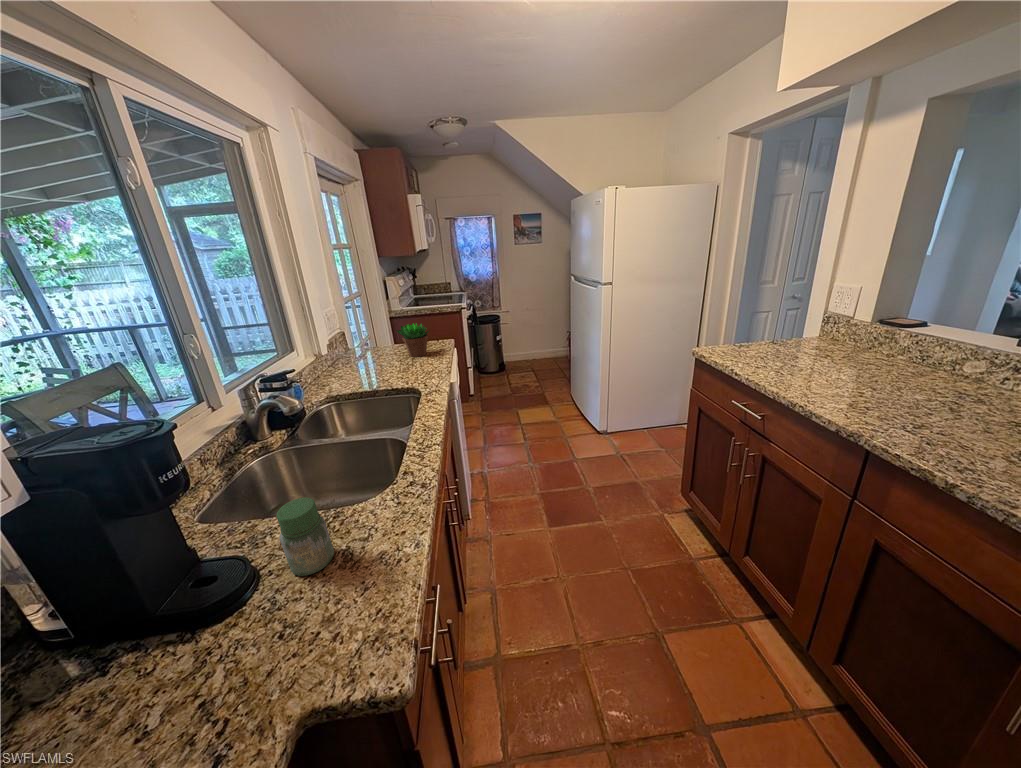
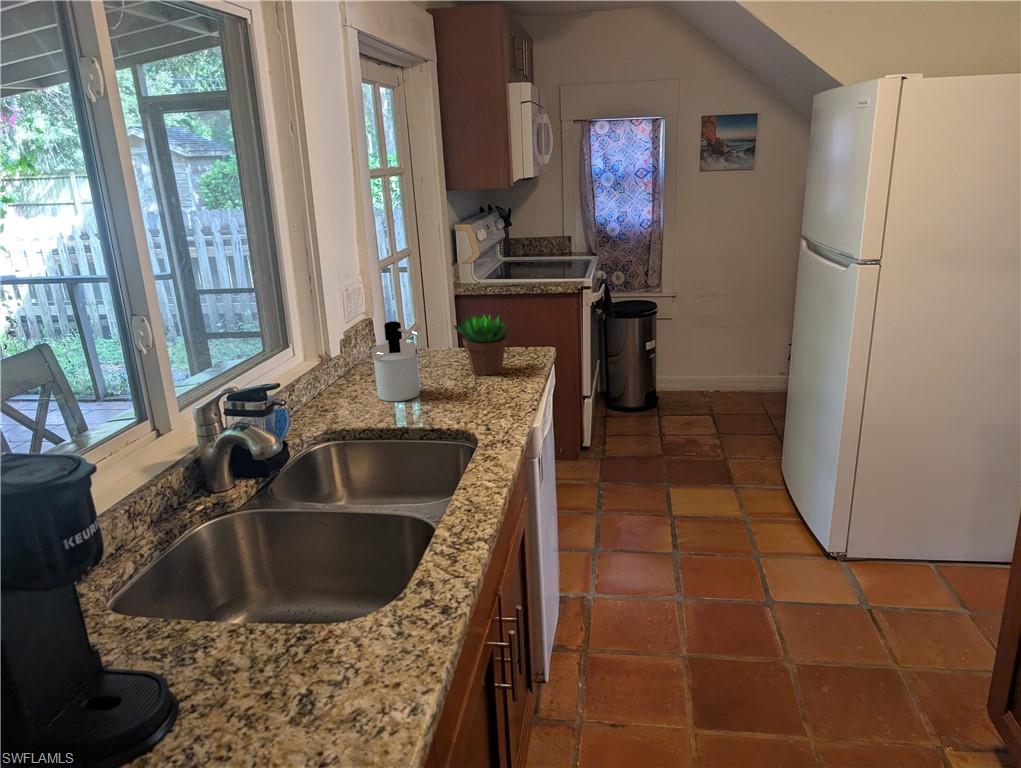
soap dispenser: none [349,329,383,376] -> present [371,321,426,401]
jar: present [277,498,334,576] -> none [212,598,287,723]

